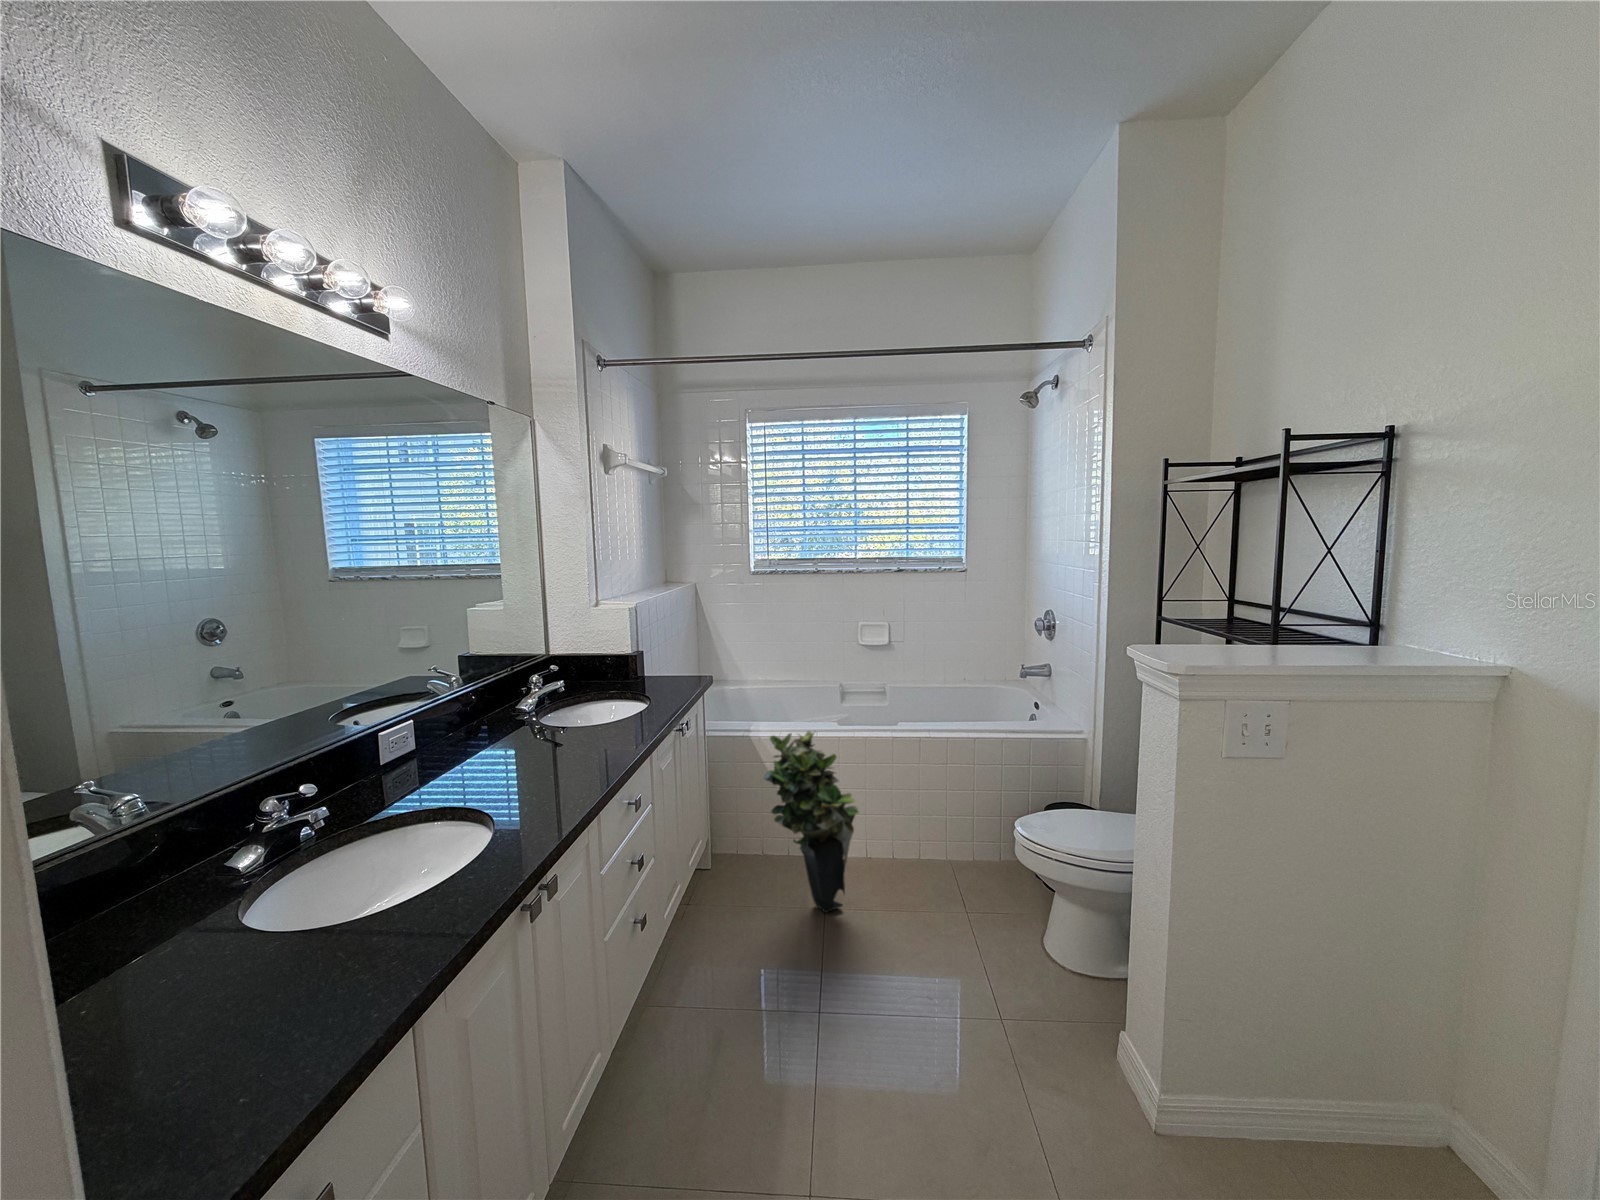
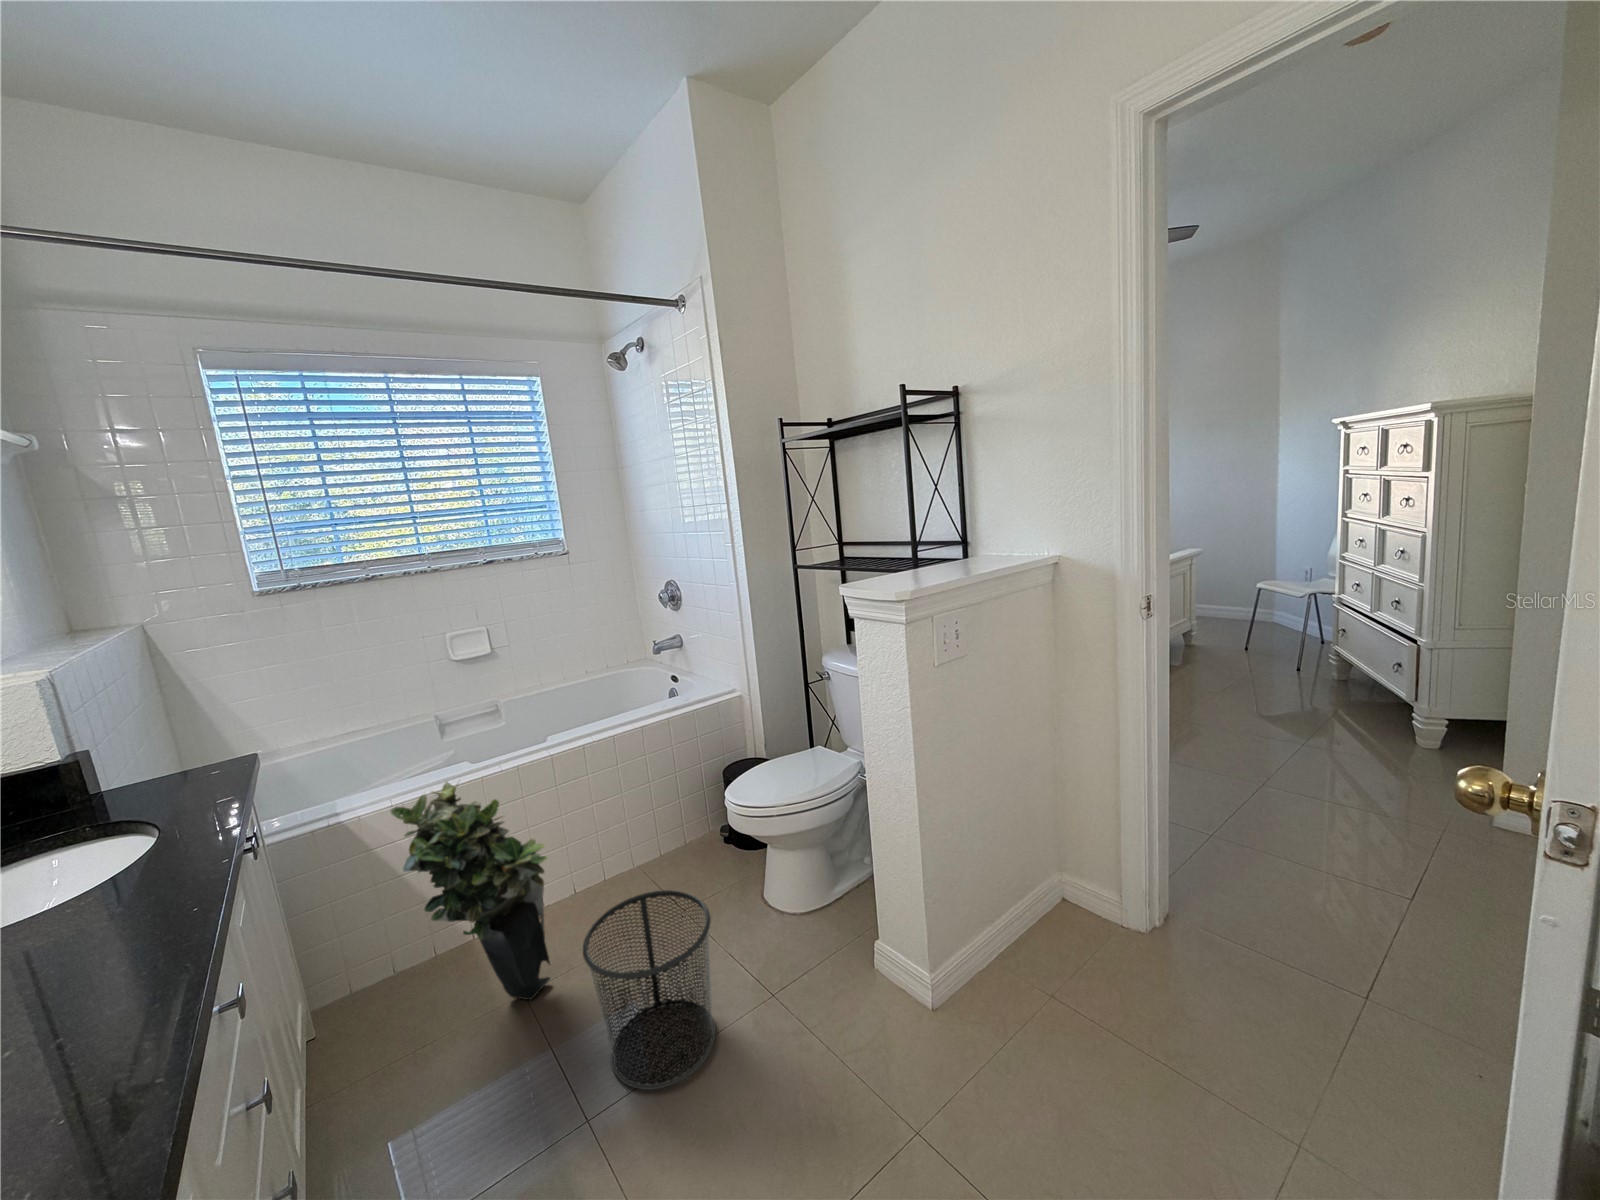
waste bin: none [841,868,947,1031] -> present [583,890,716,1090]

